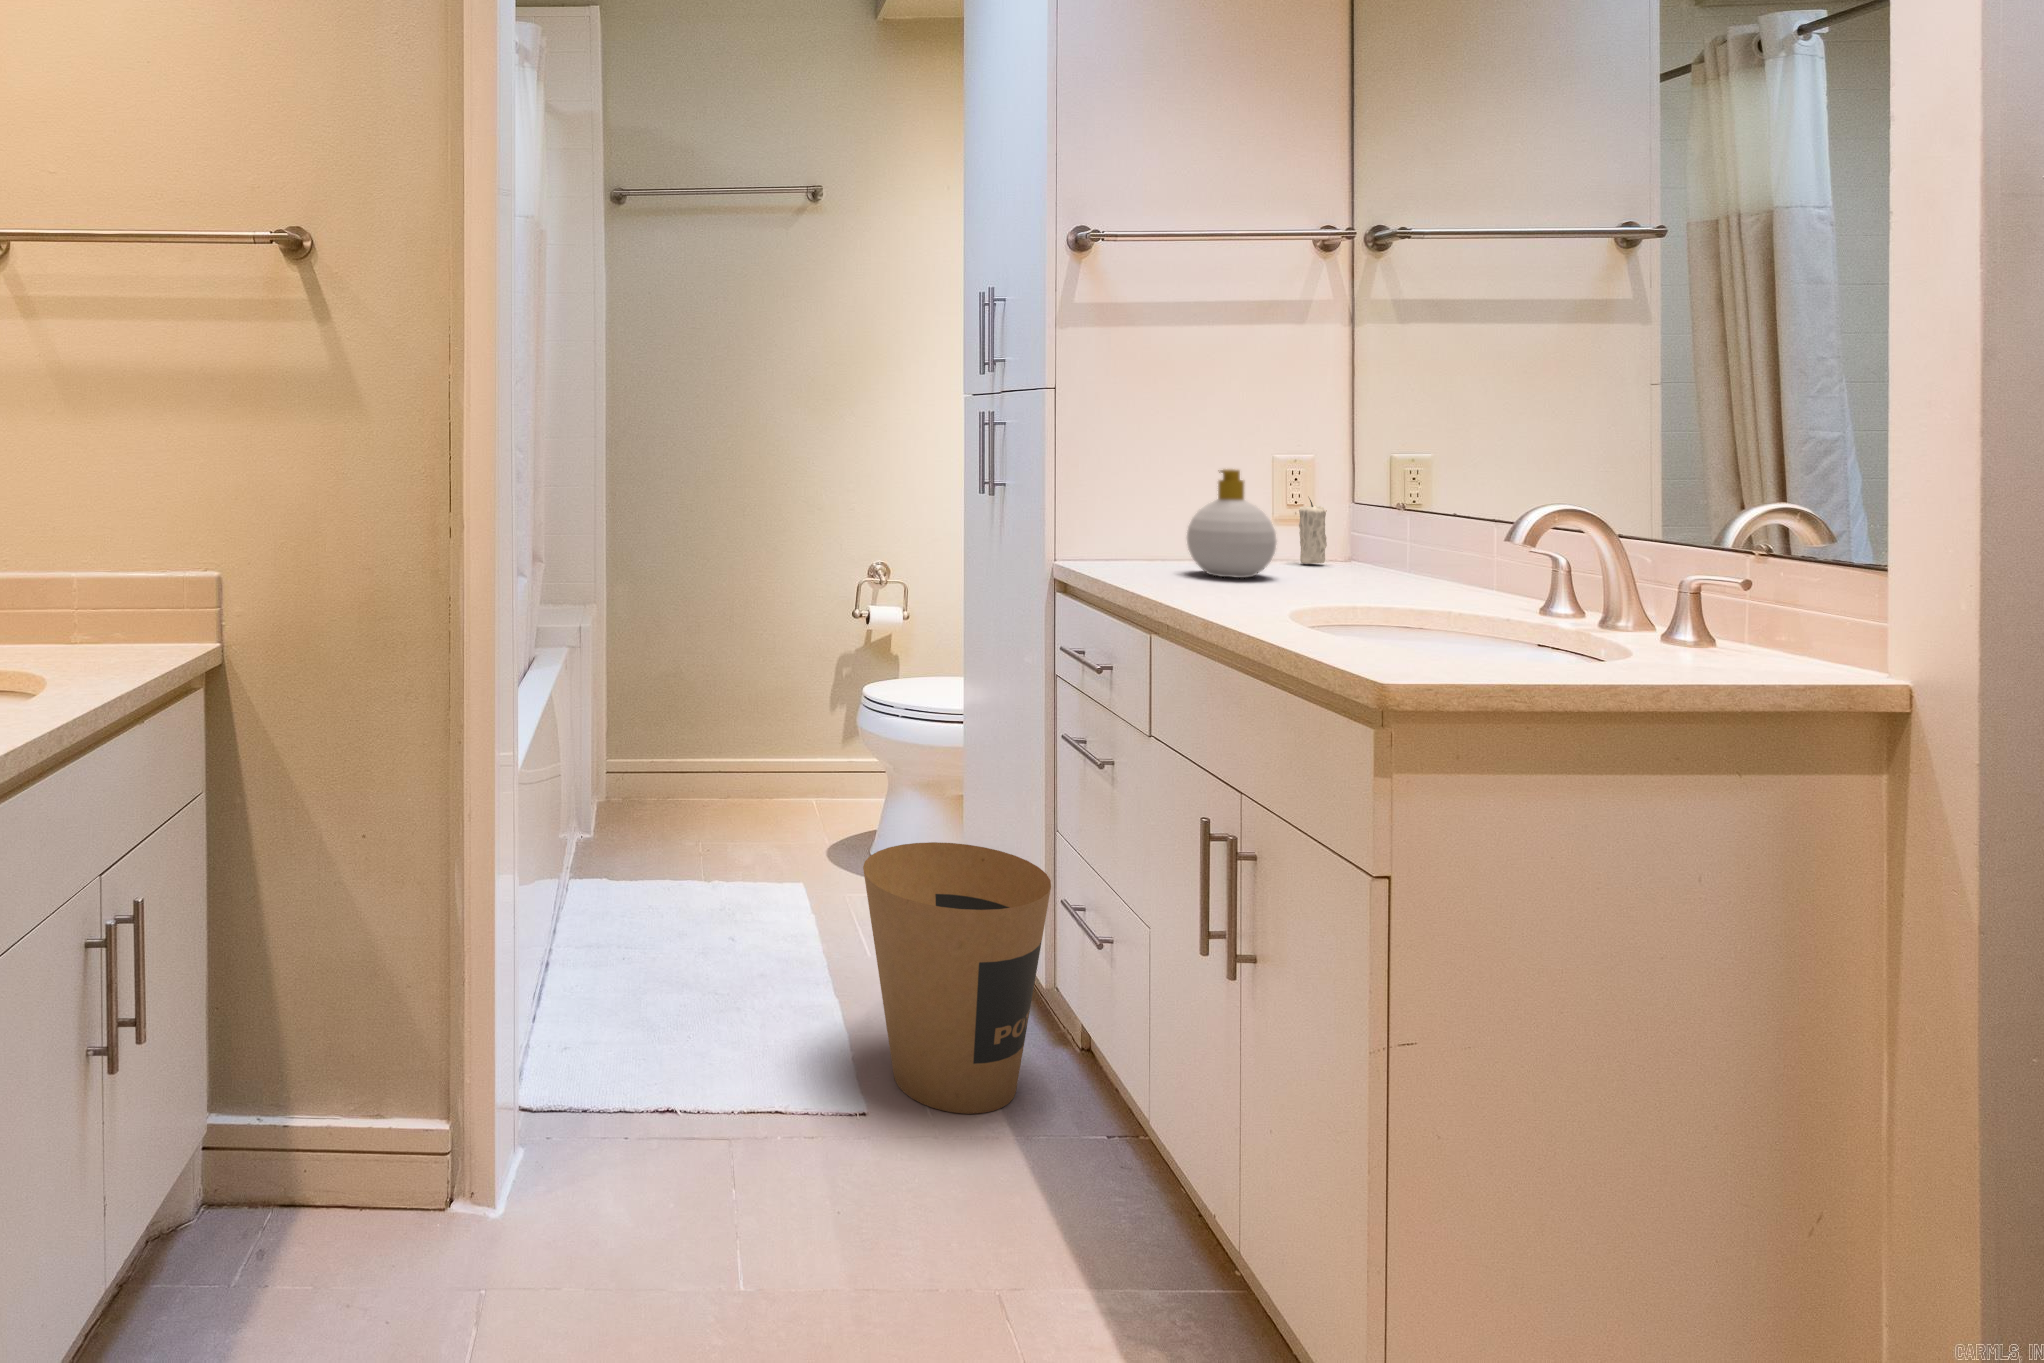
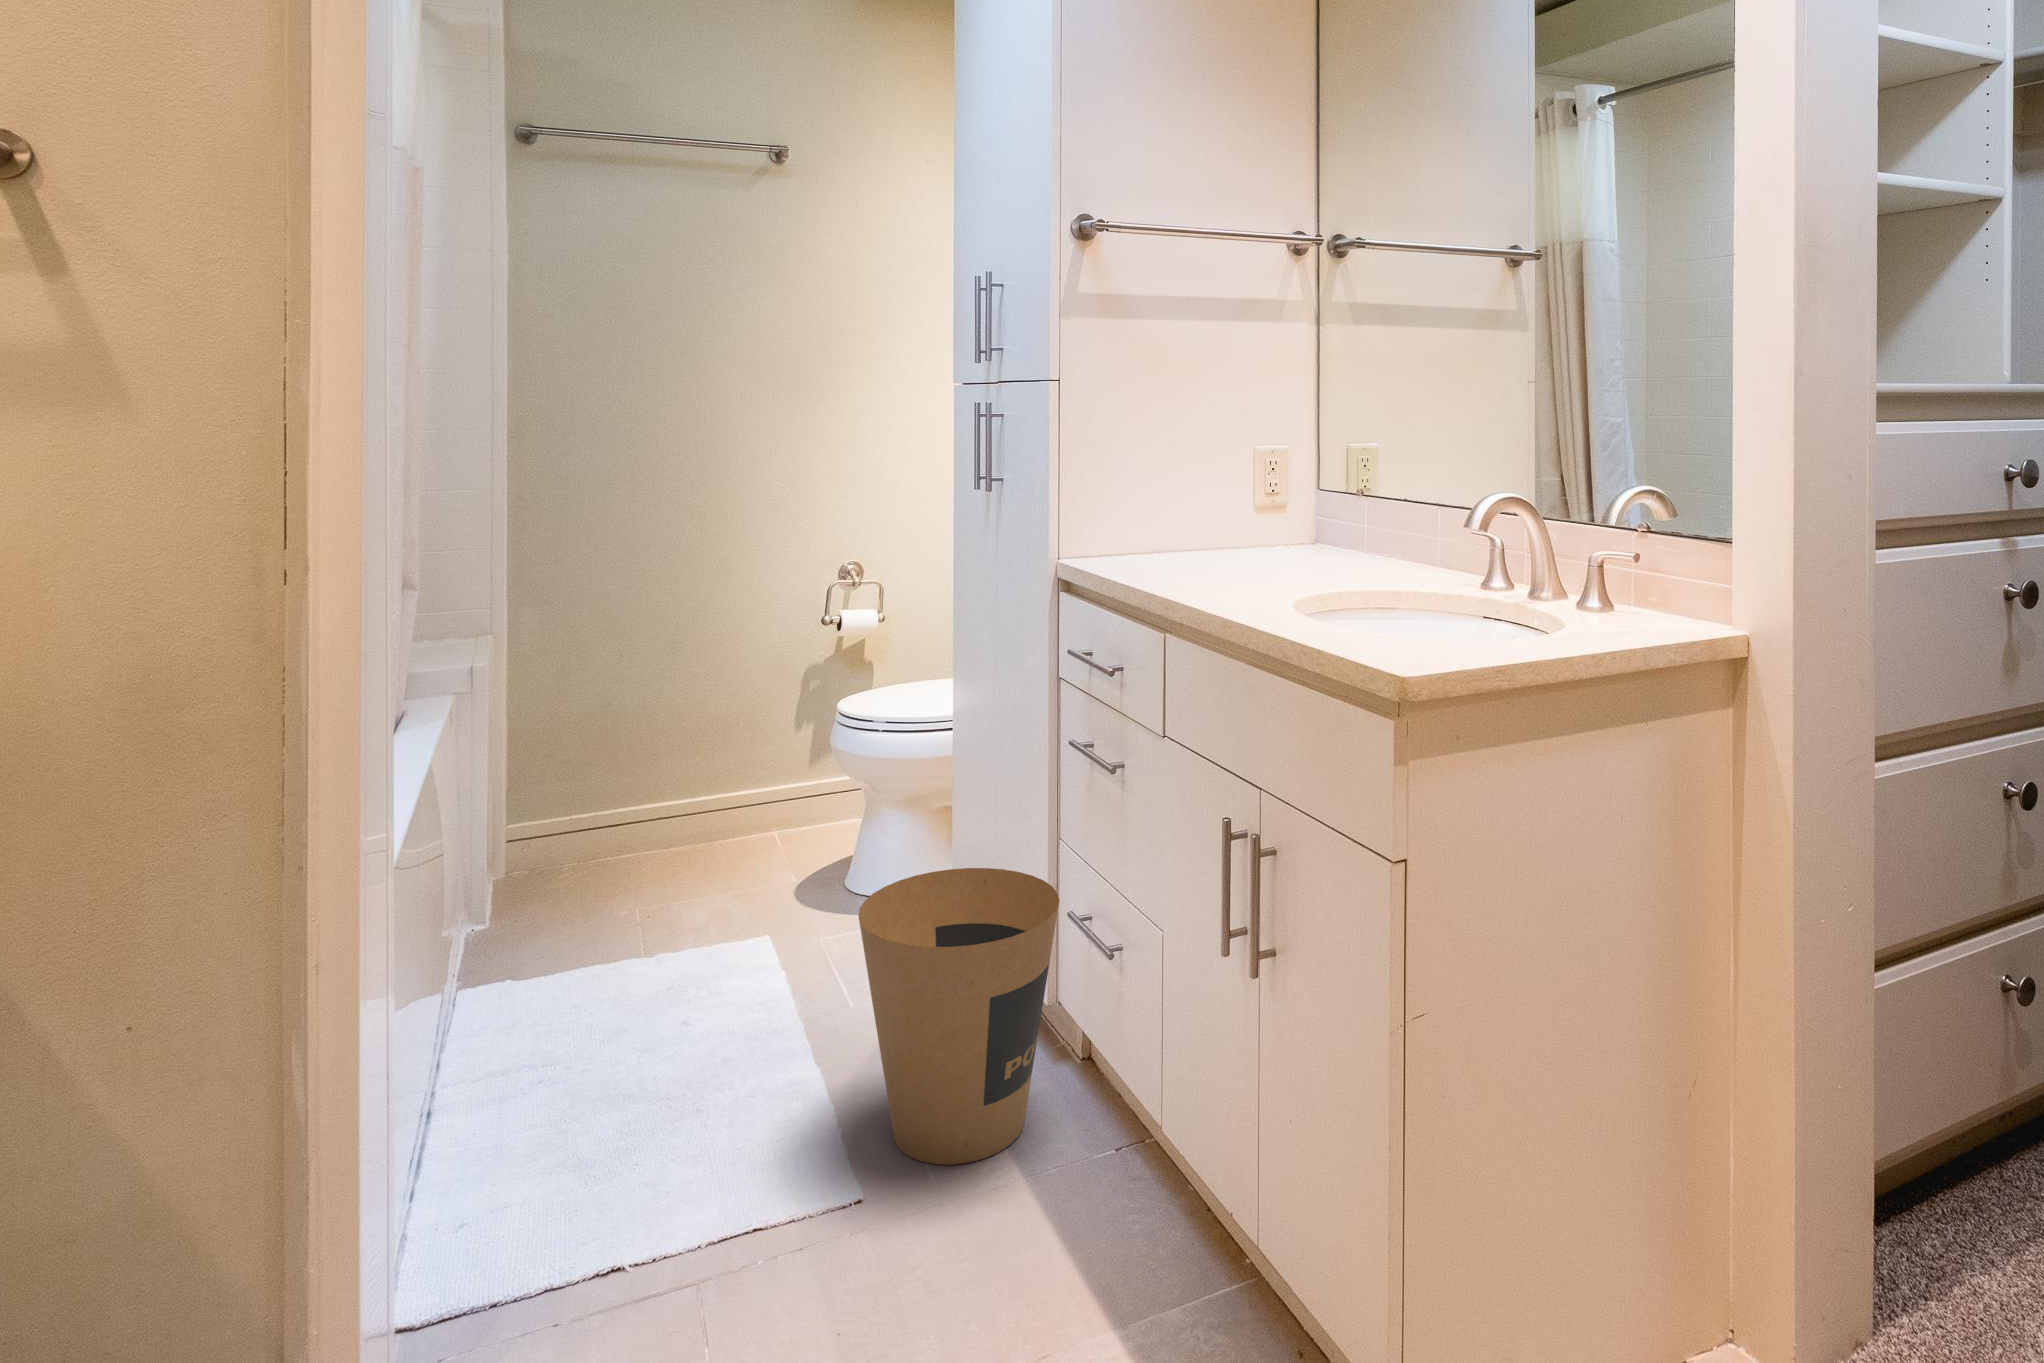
soap bottle: present [1187,469,1276,578] -> none [1185,464,1265,570]
candle: present [1299,498,1327,564] -> none [1276,485,1299,551]

